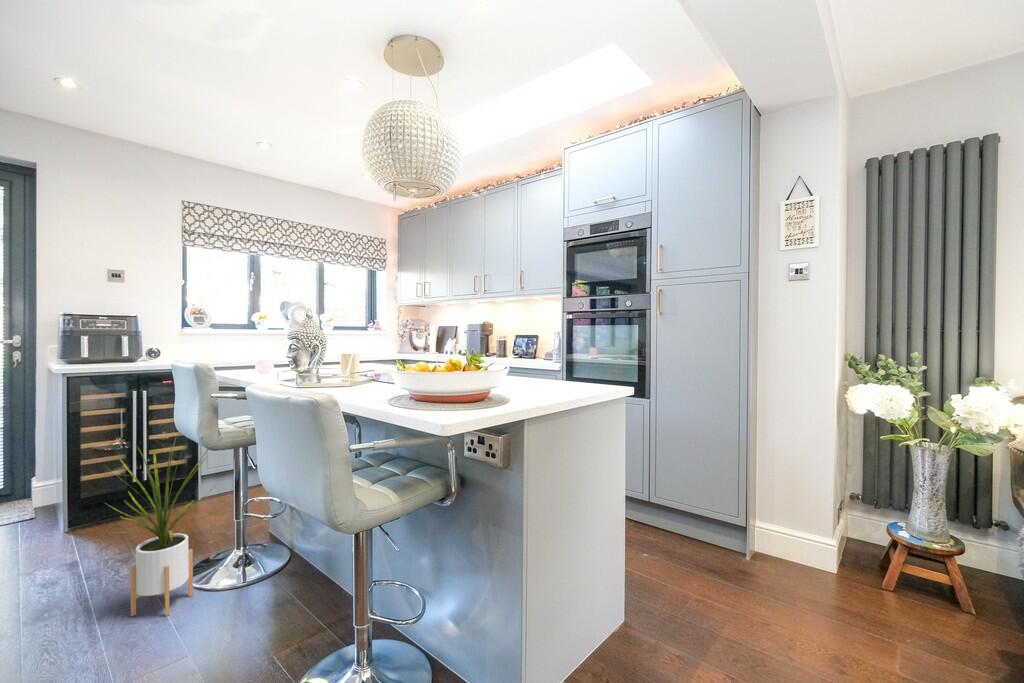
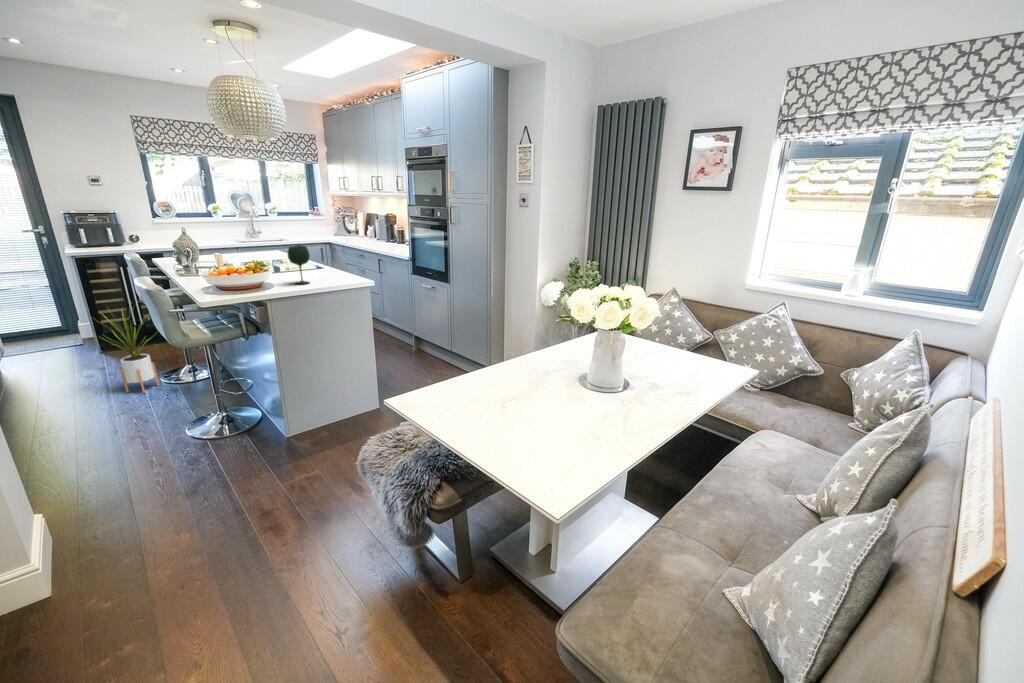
wine glass: none [524,322,559,387] -> present [288,246,310,284]

